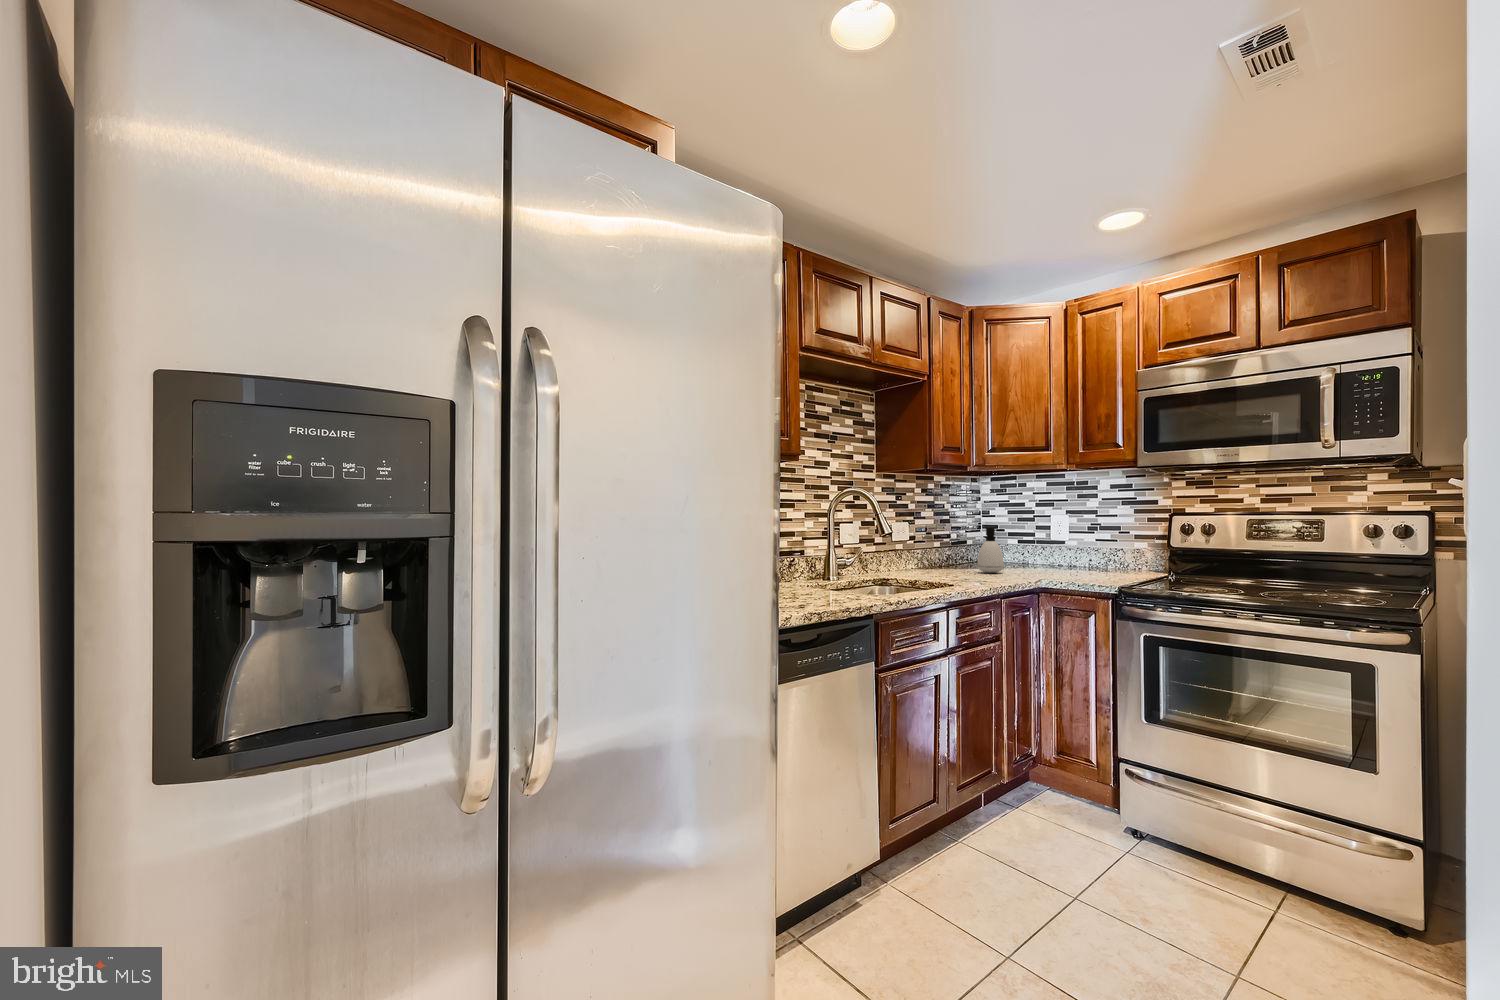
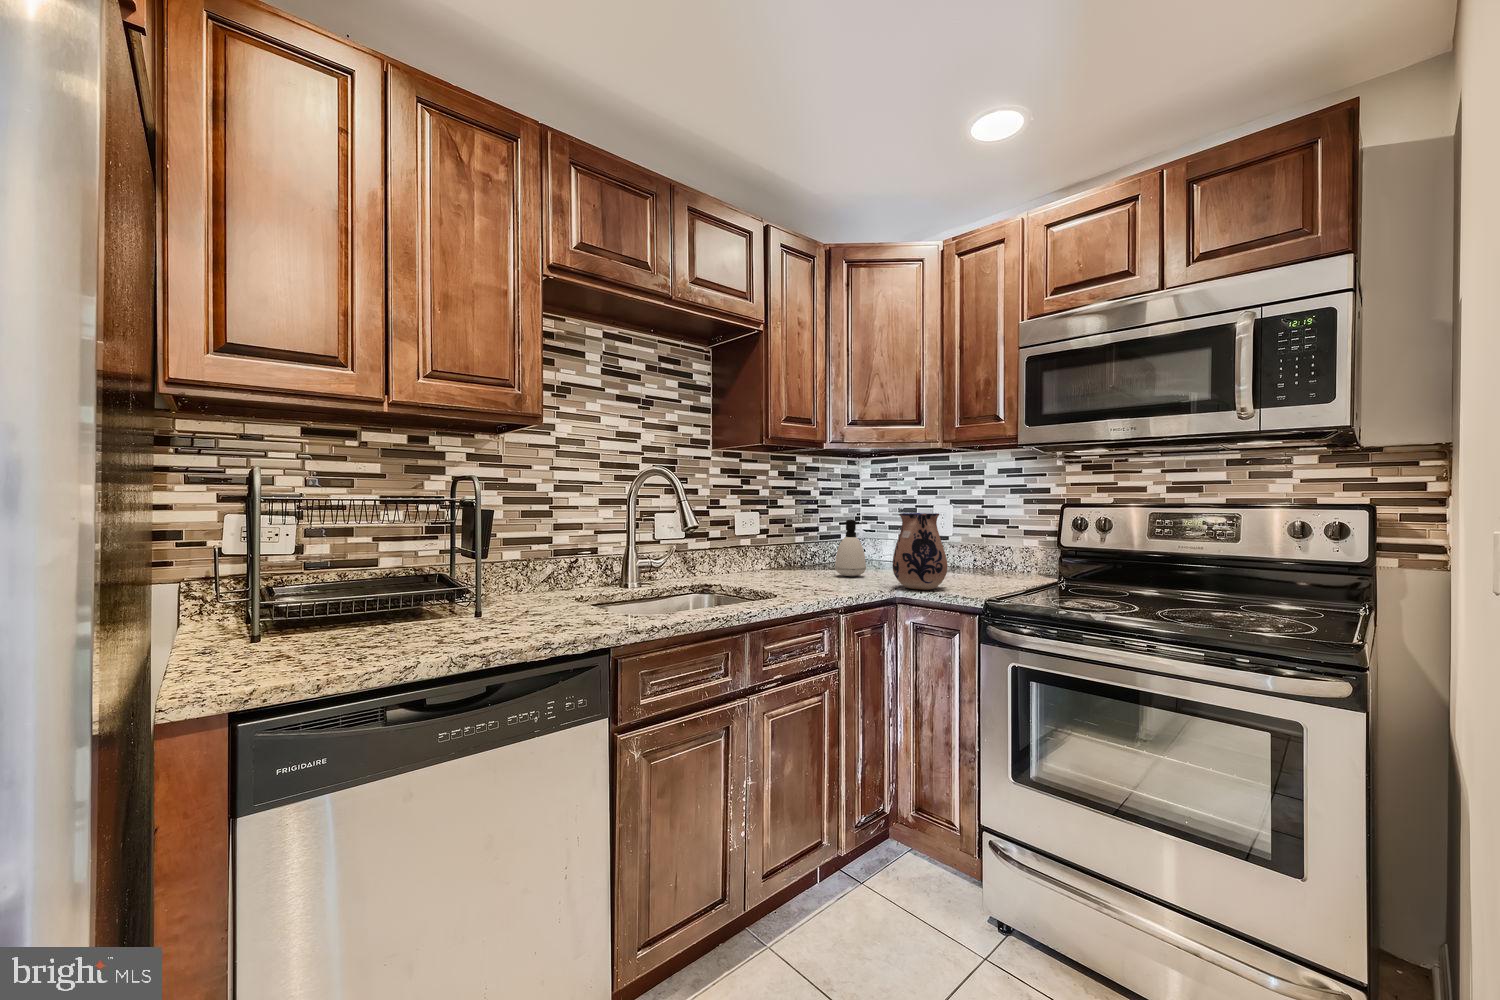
ceramic pitcher: none [1036,521,1082,581] -> present [893,513,948,590]

